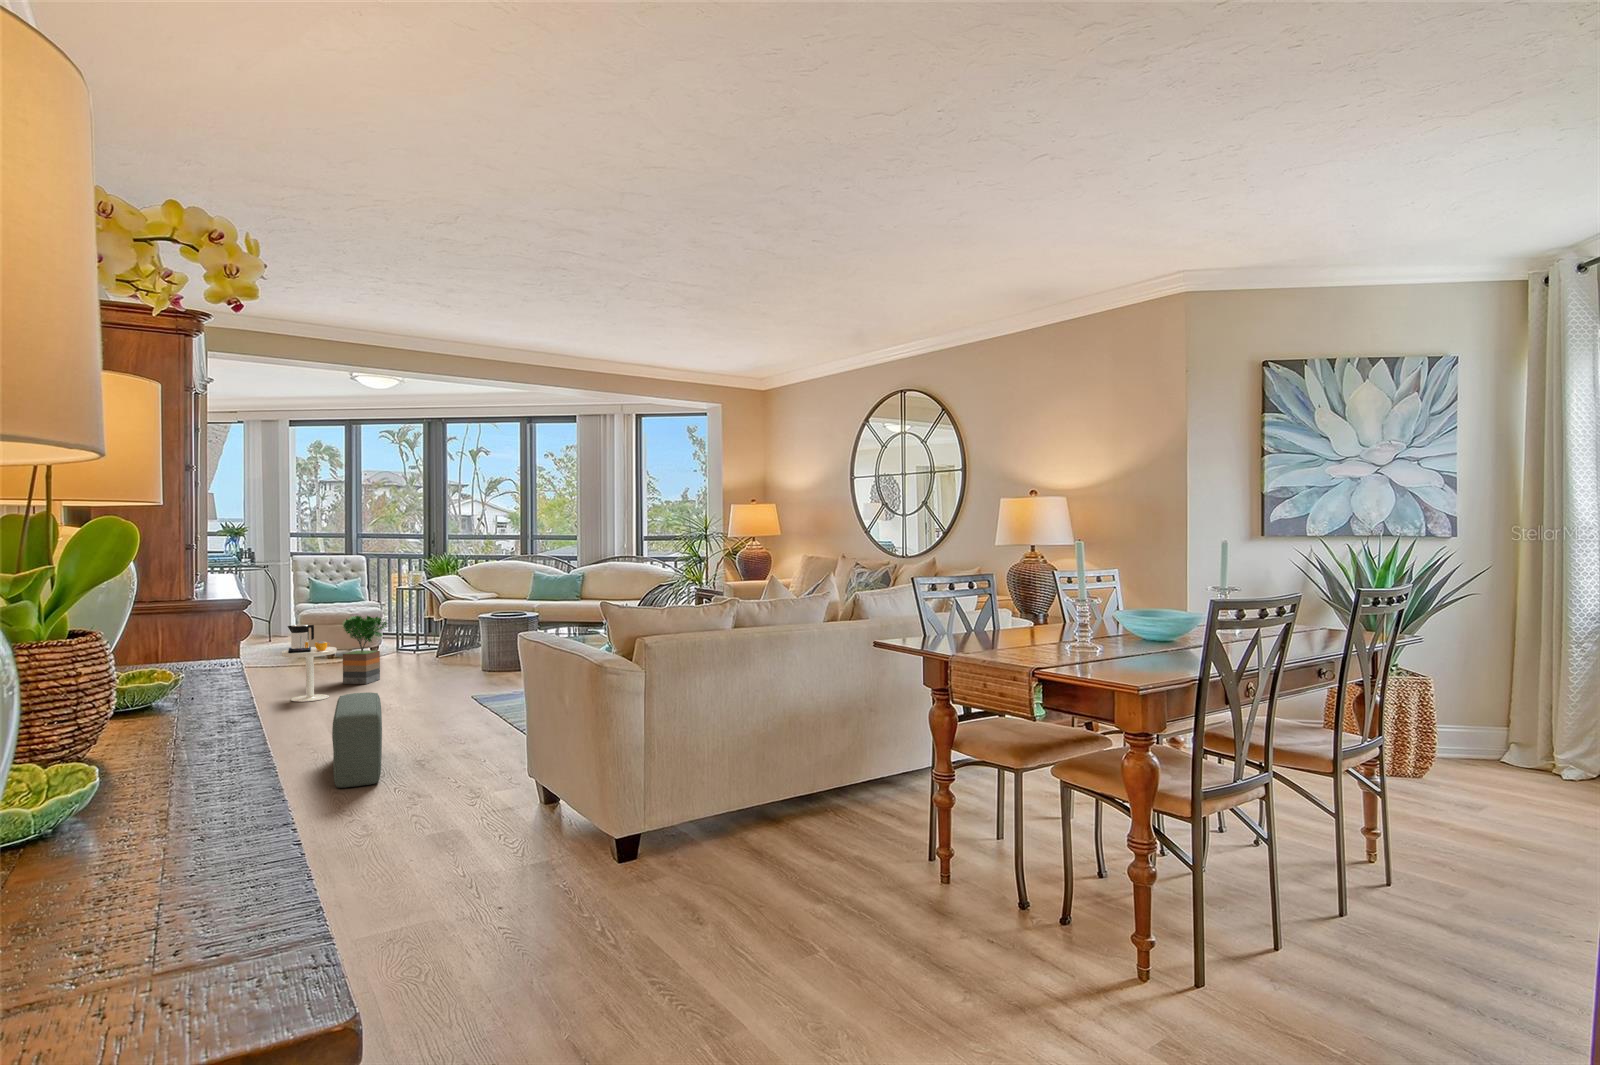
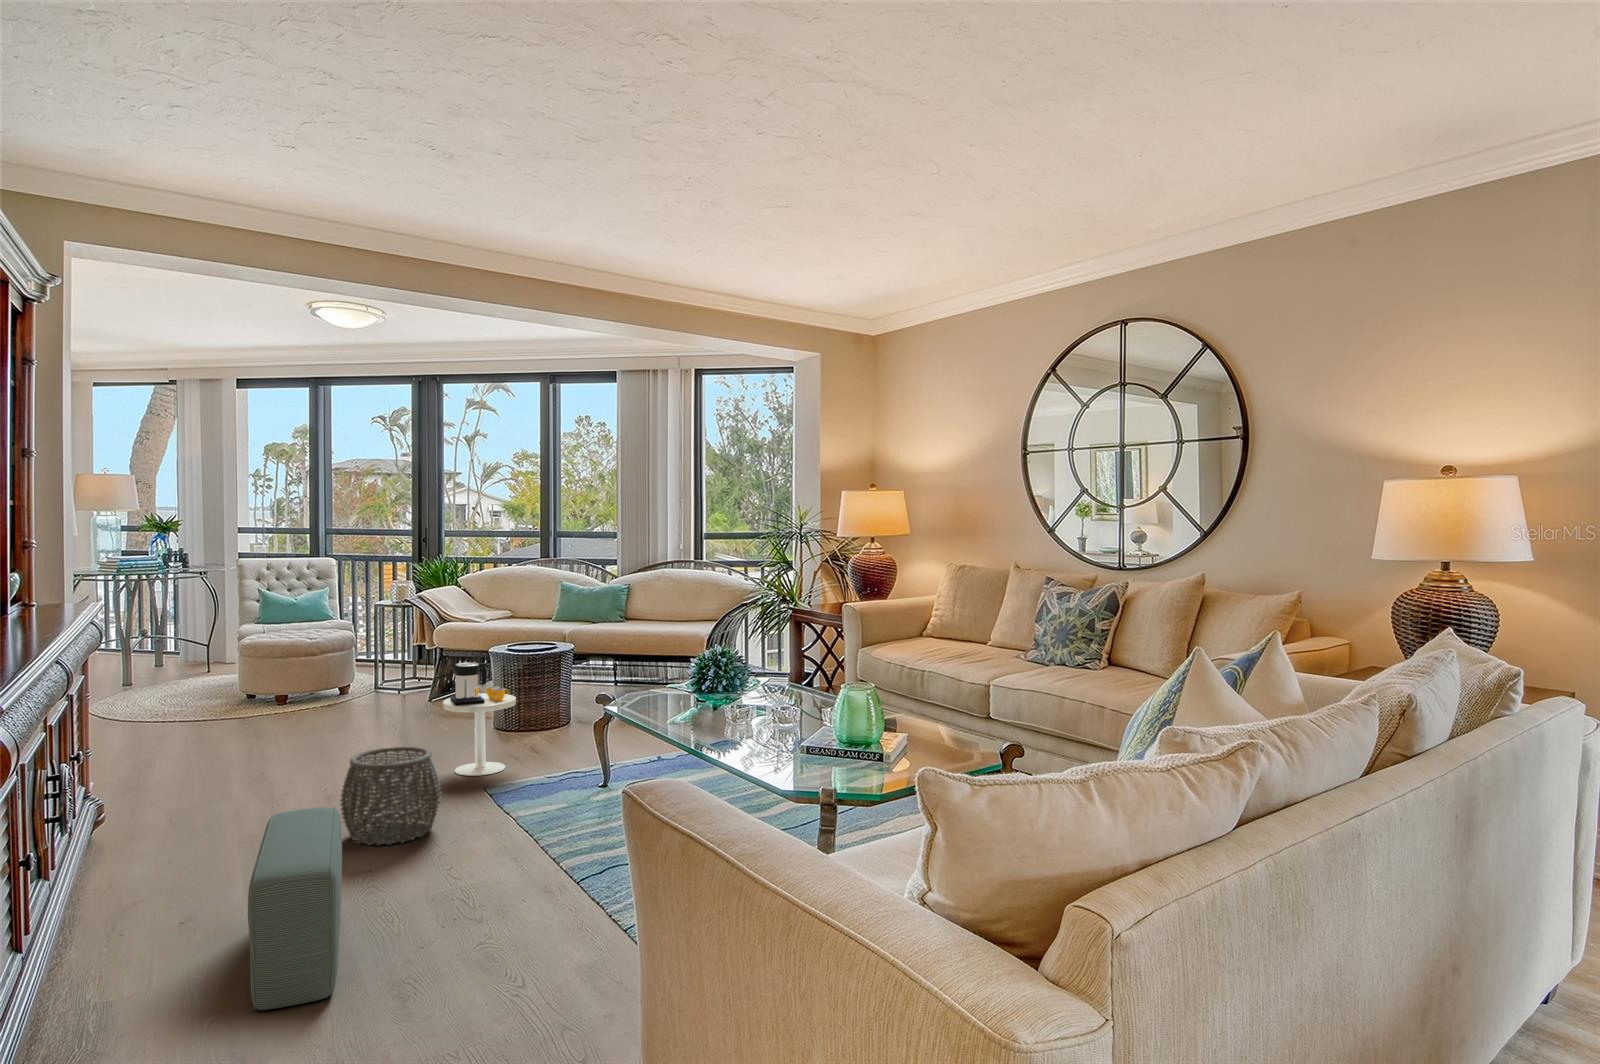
potted tree: present [343,616,387,684] -> none [293,649,362,751]
side table: present [282,624,337,702] -> present [443,663,516,776]
woven basket: none [377,669,442,728] -> present [340,747,441,845]

